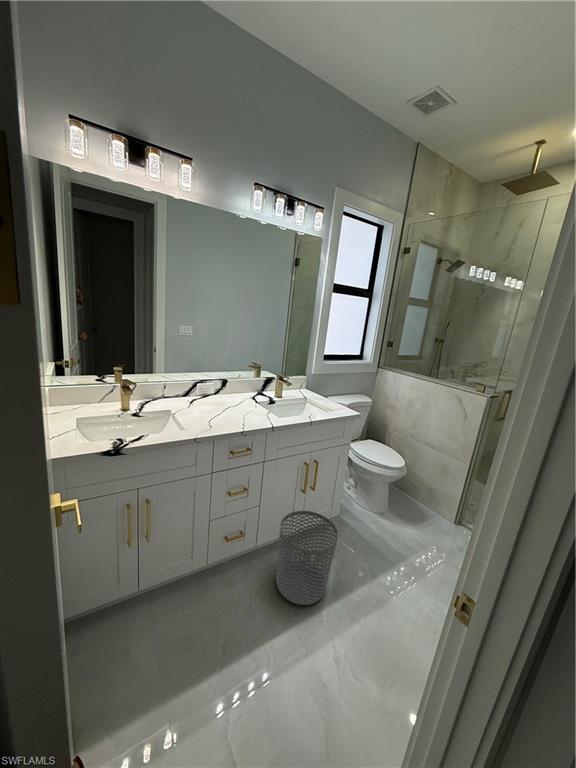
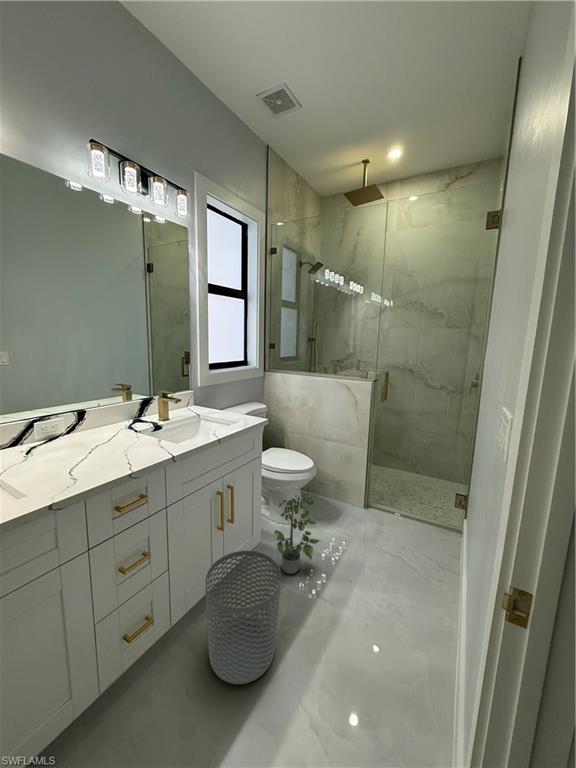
potted plant: none [348,484,391,550] -> present [274,495,319,574]

